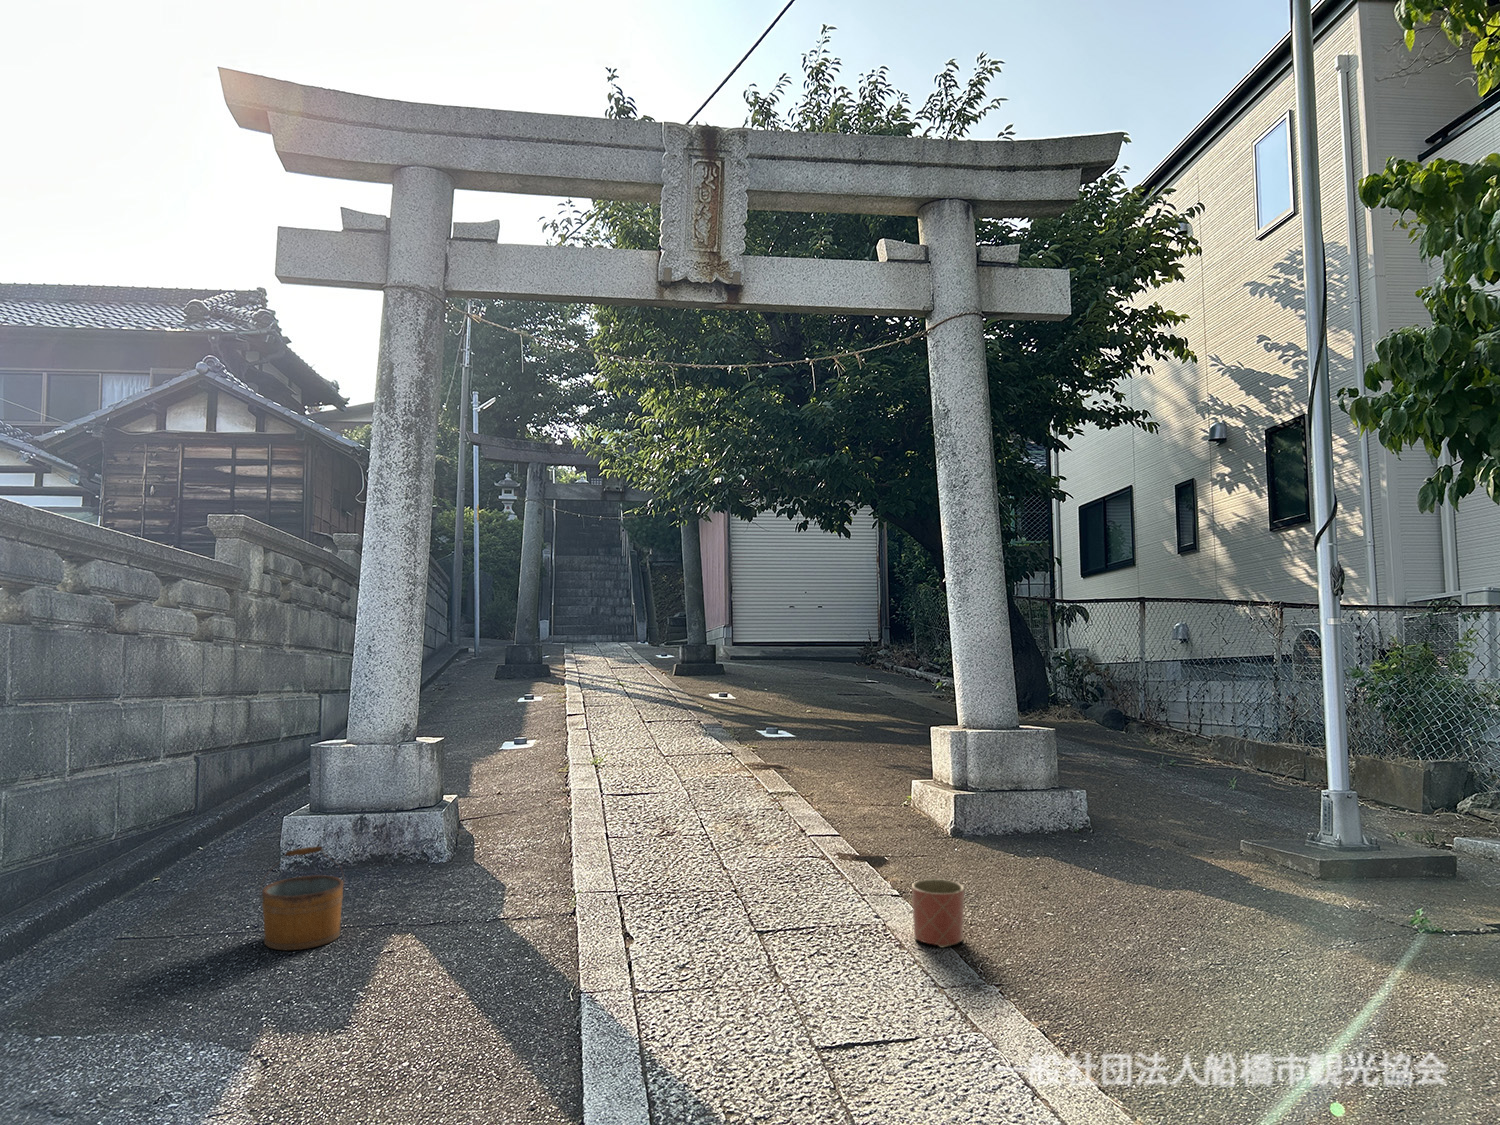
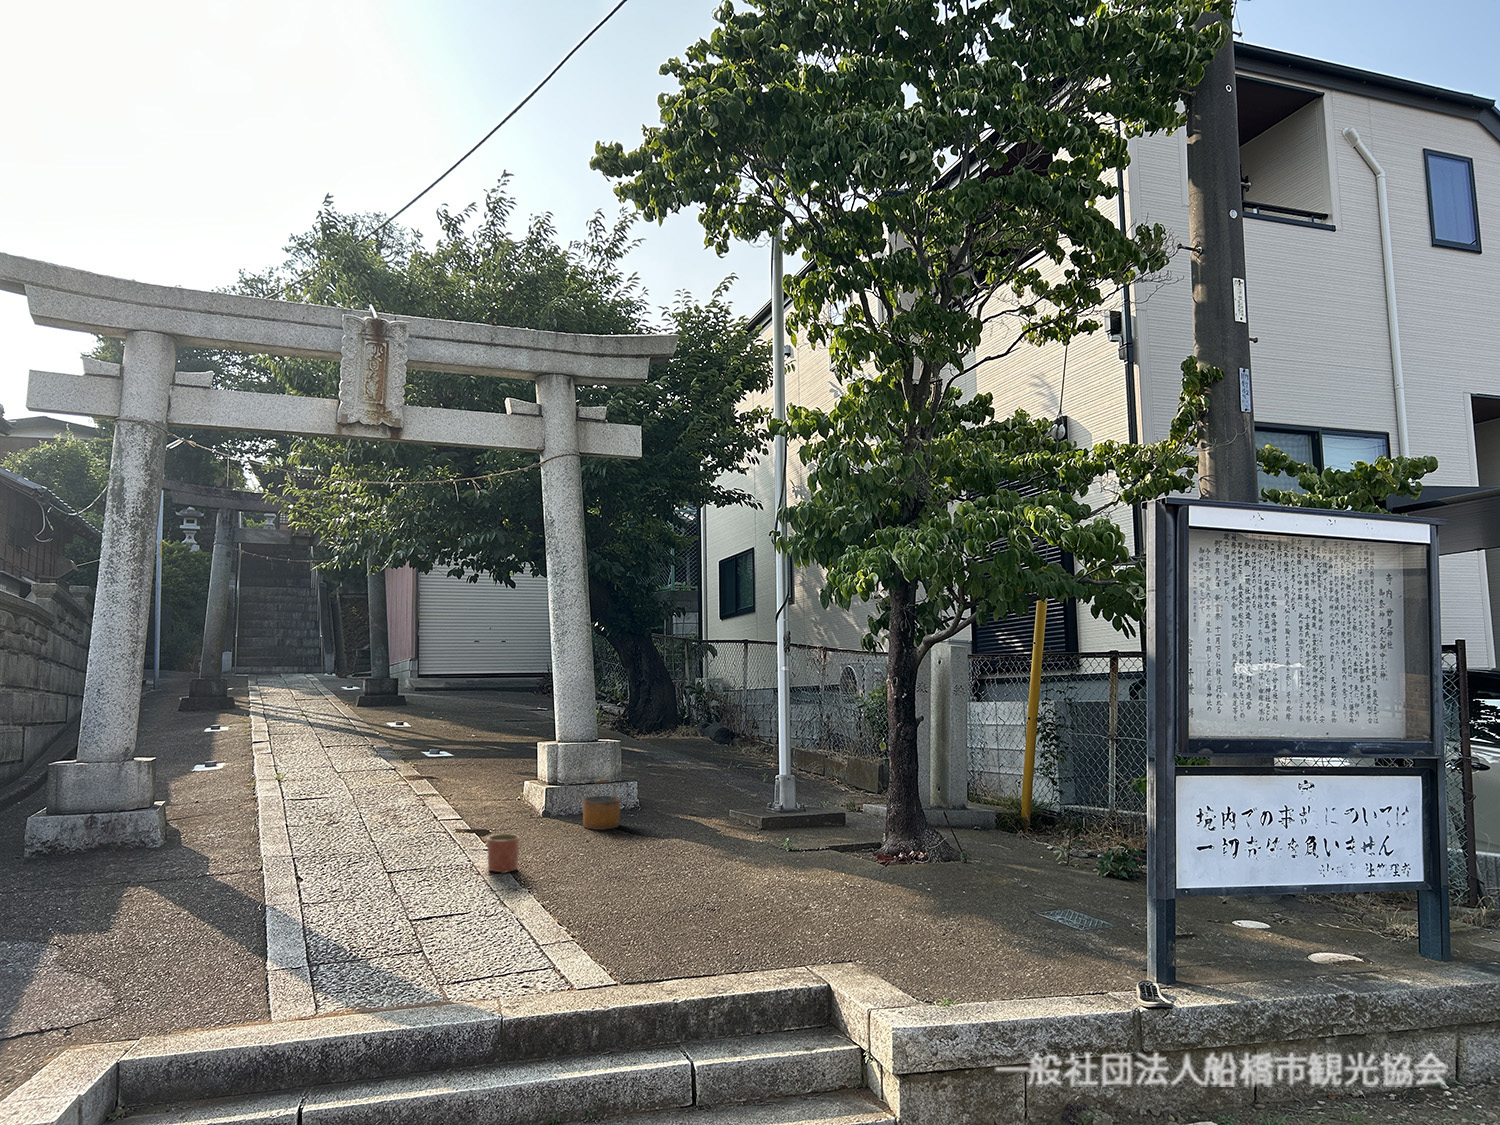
bucket: present [261,847,344,950] -> present [582,780,620,830]

